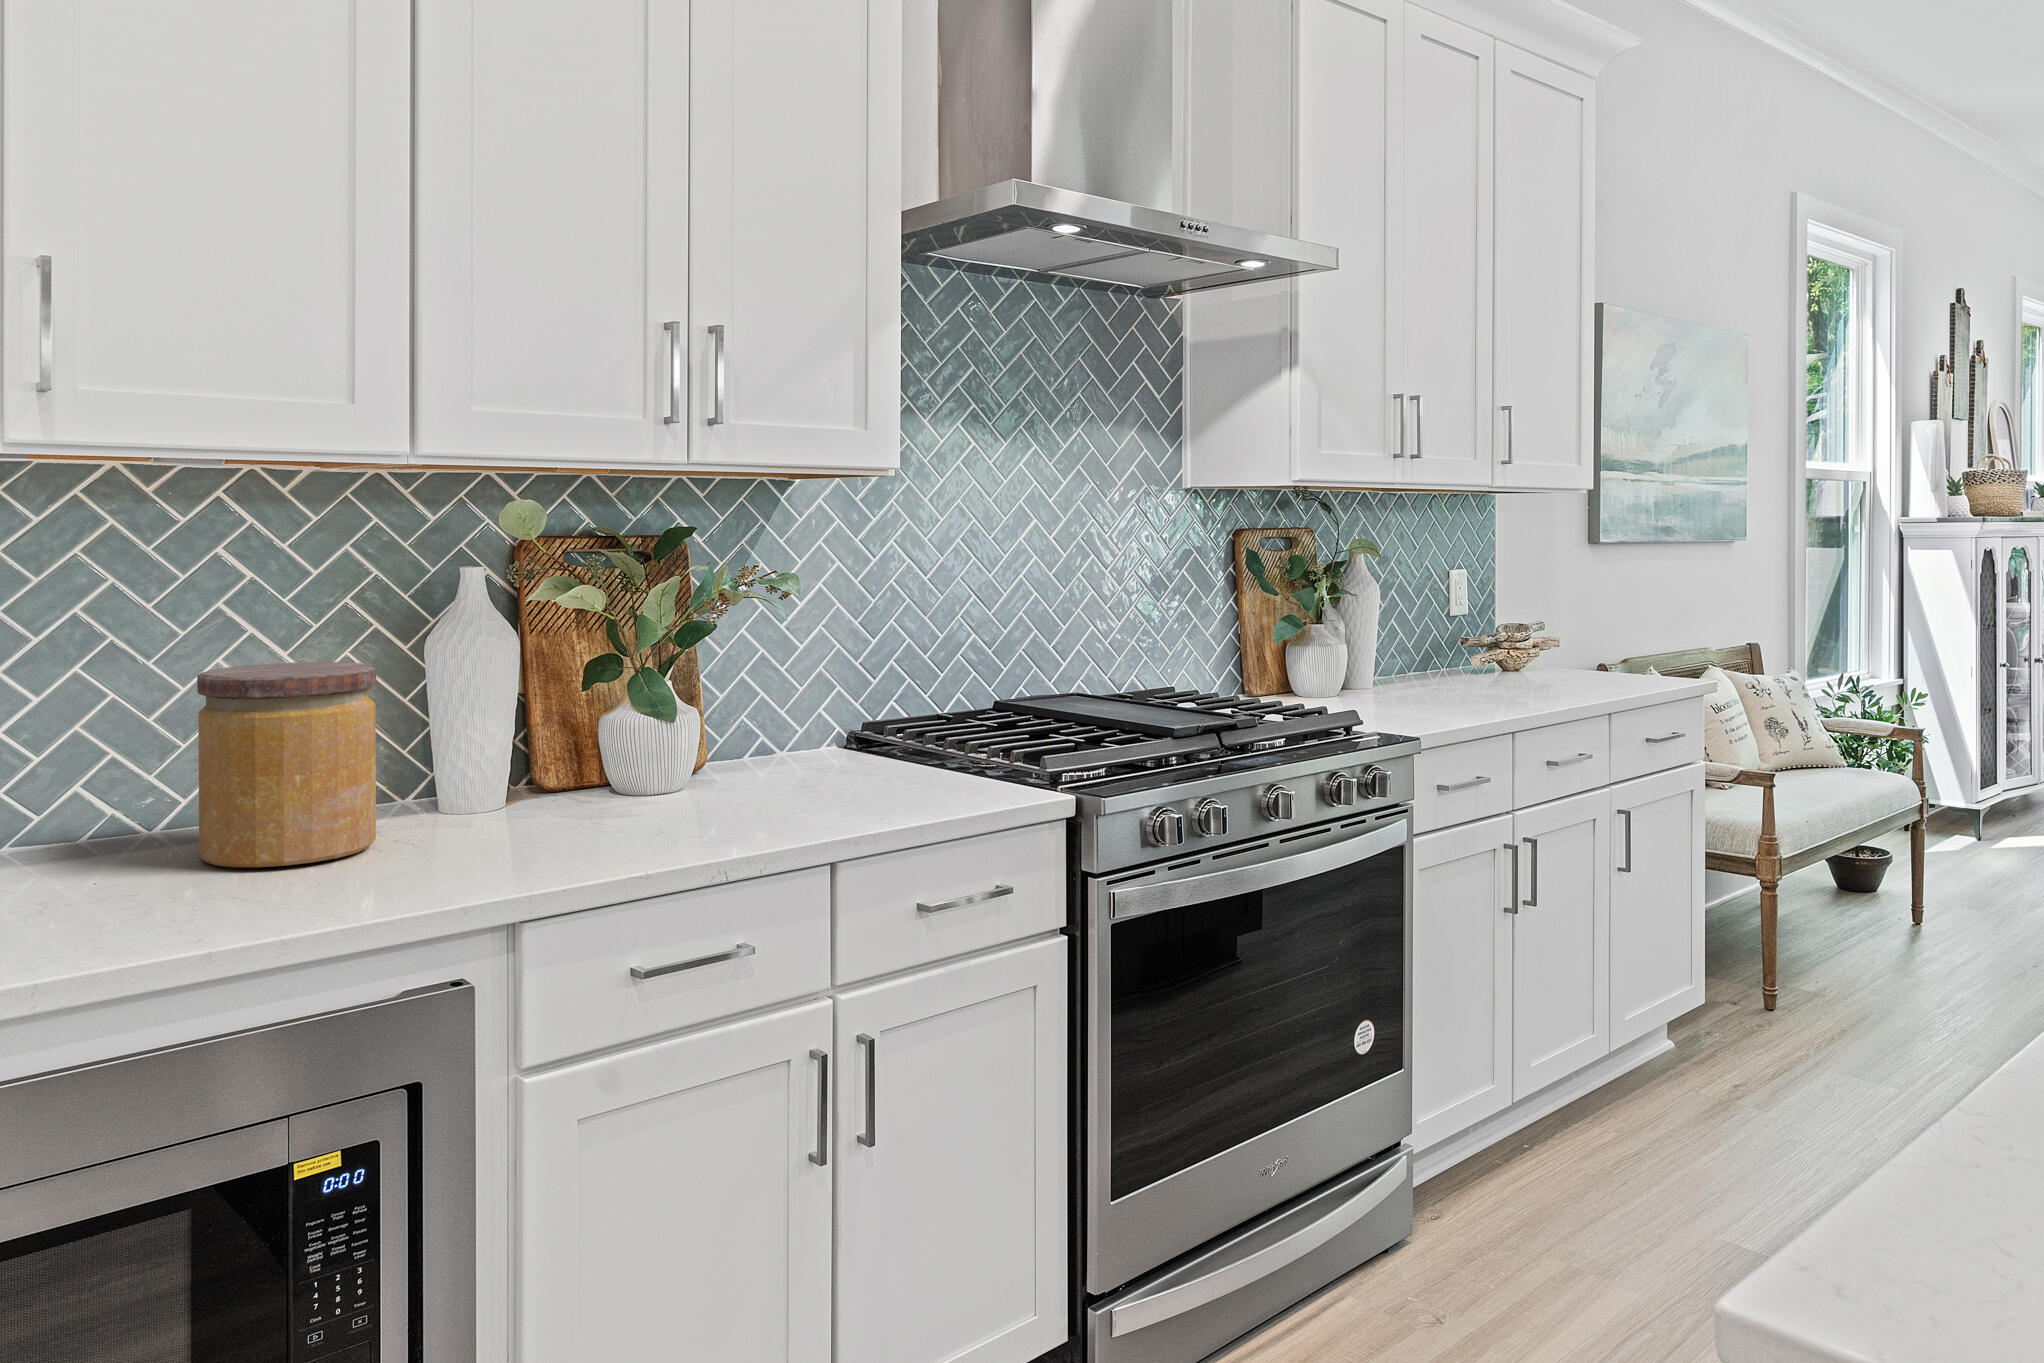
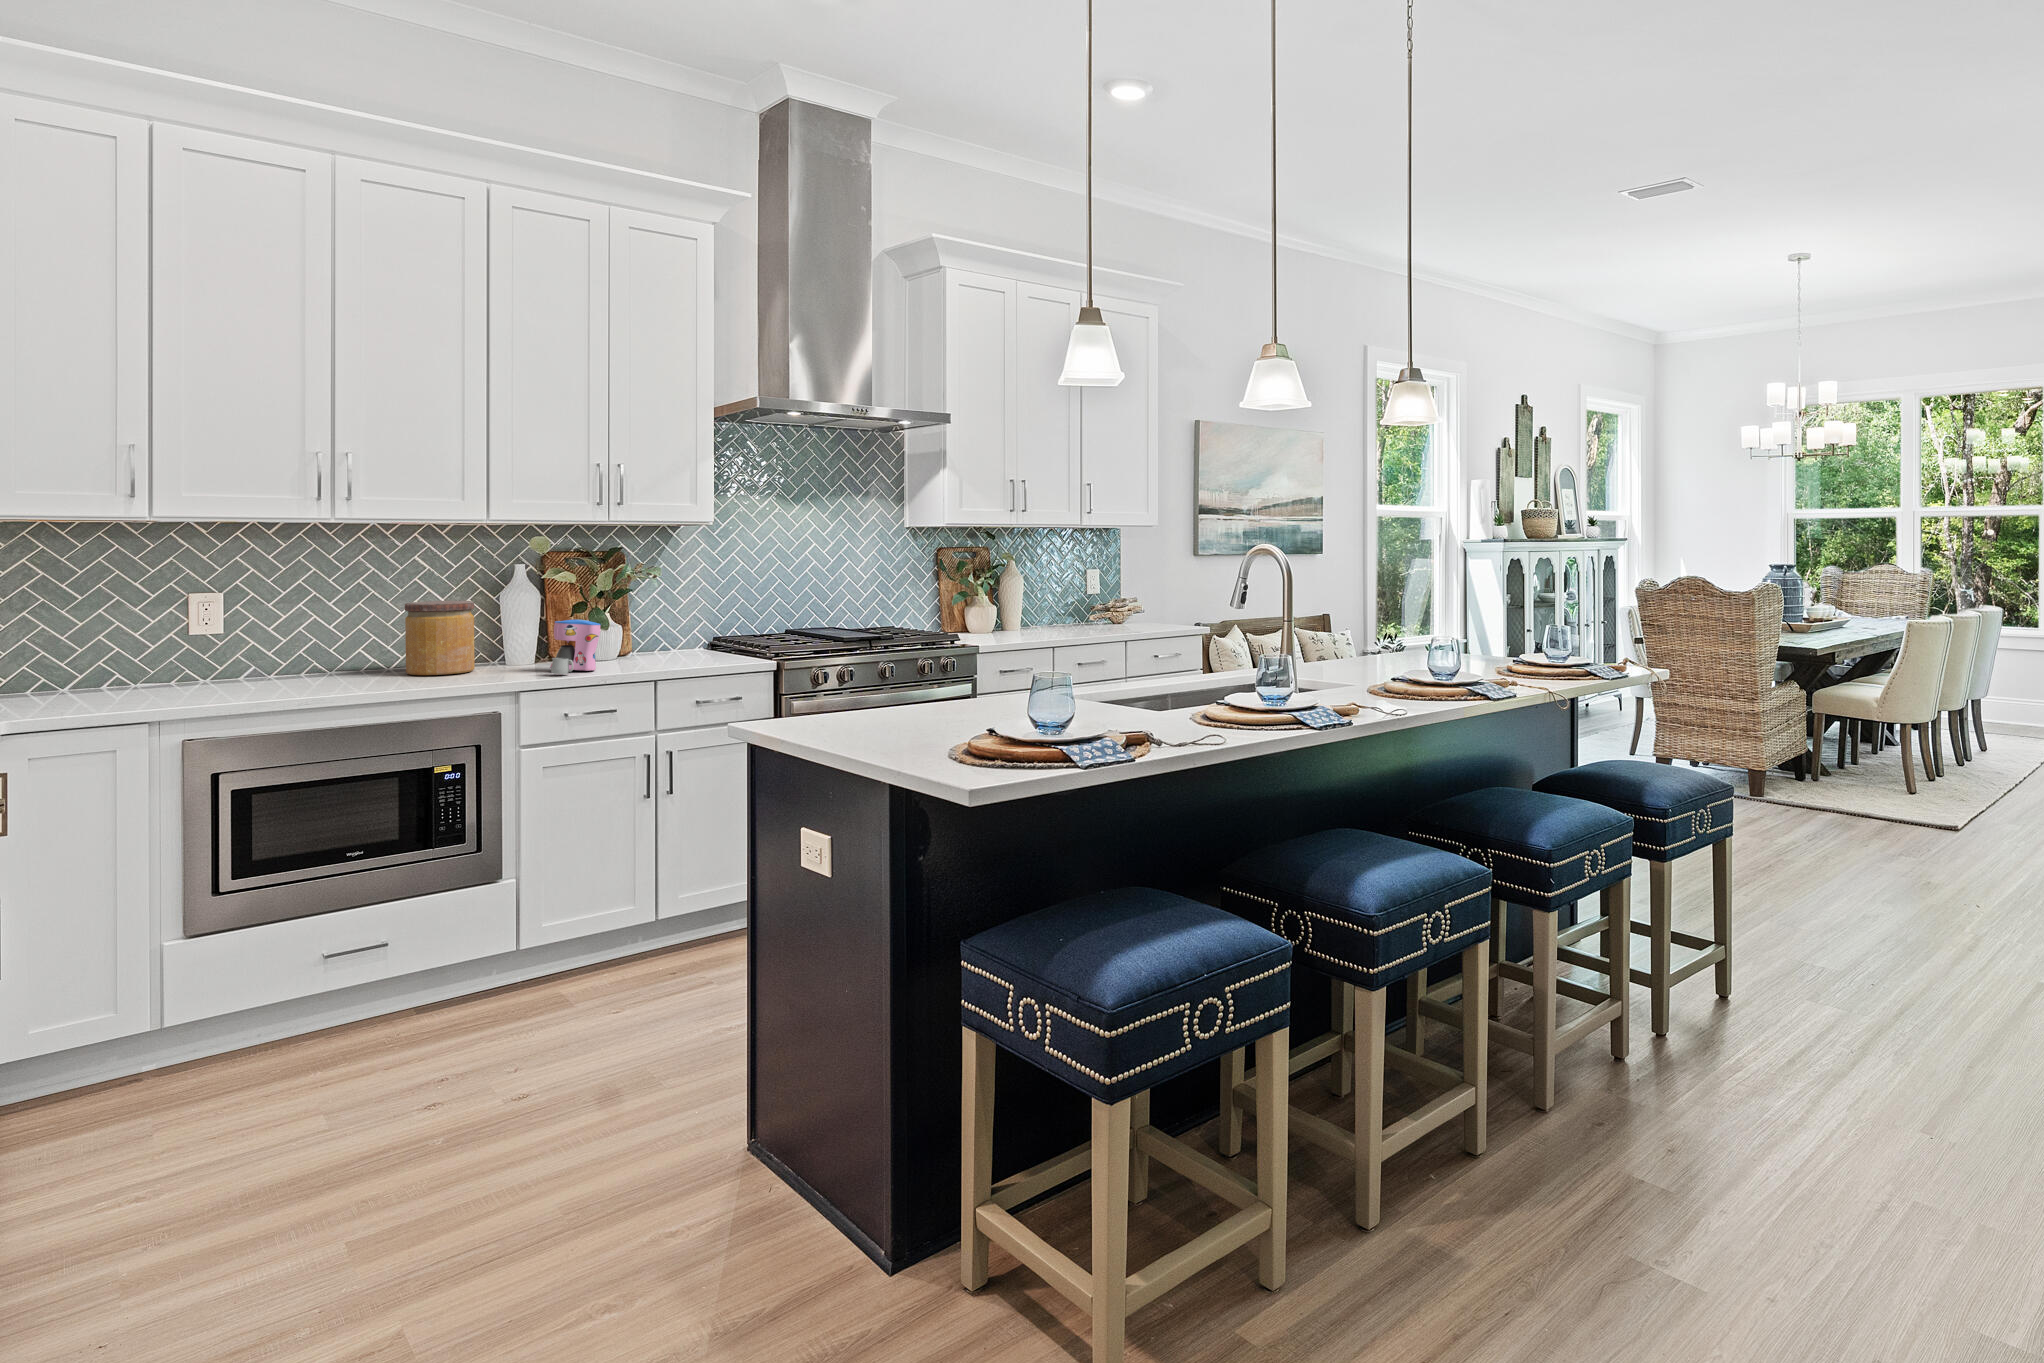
coffee maker: none [568,709,692,858] -> present [550,619,600,674]

